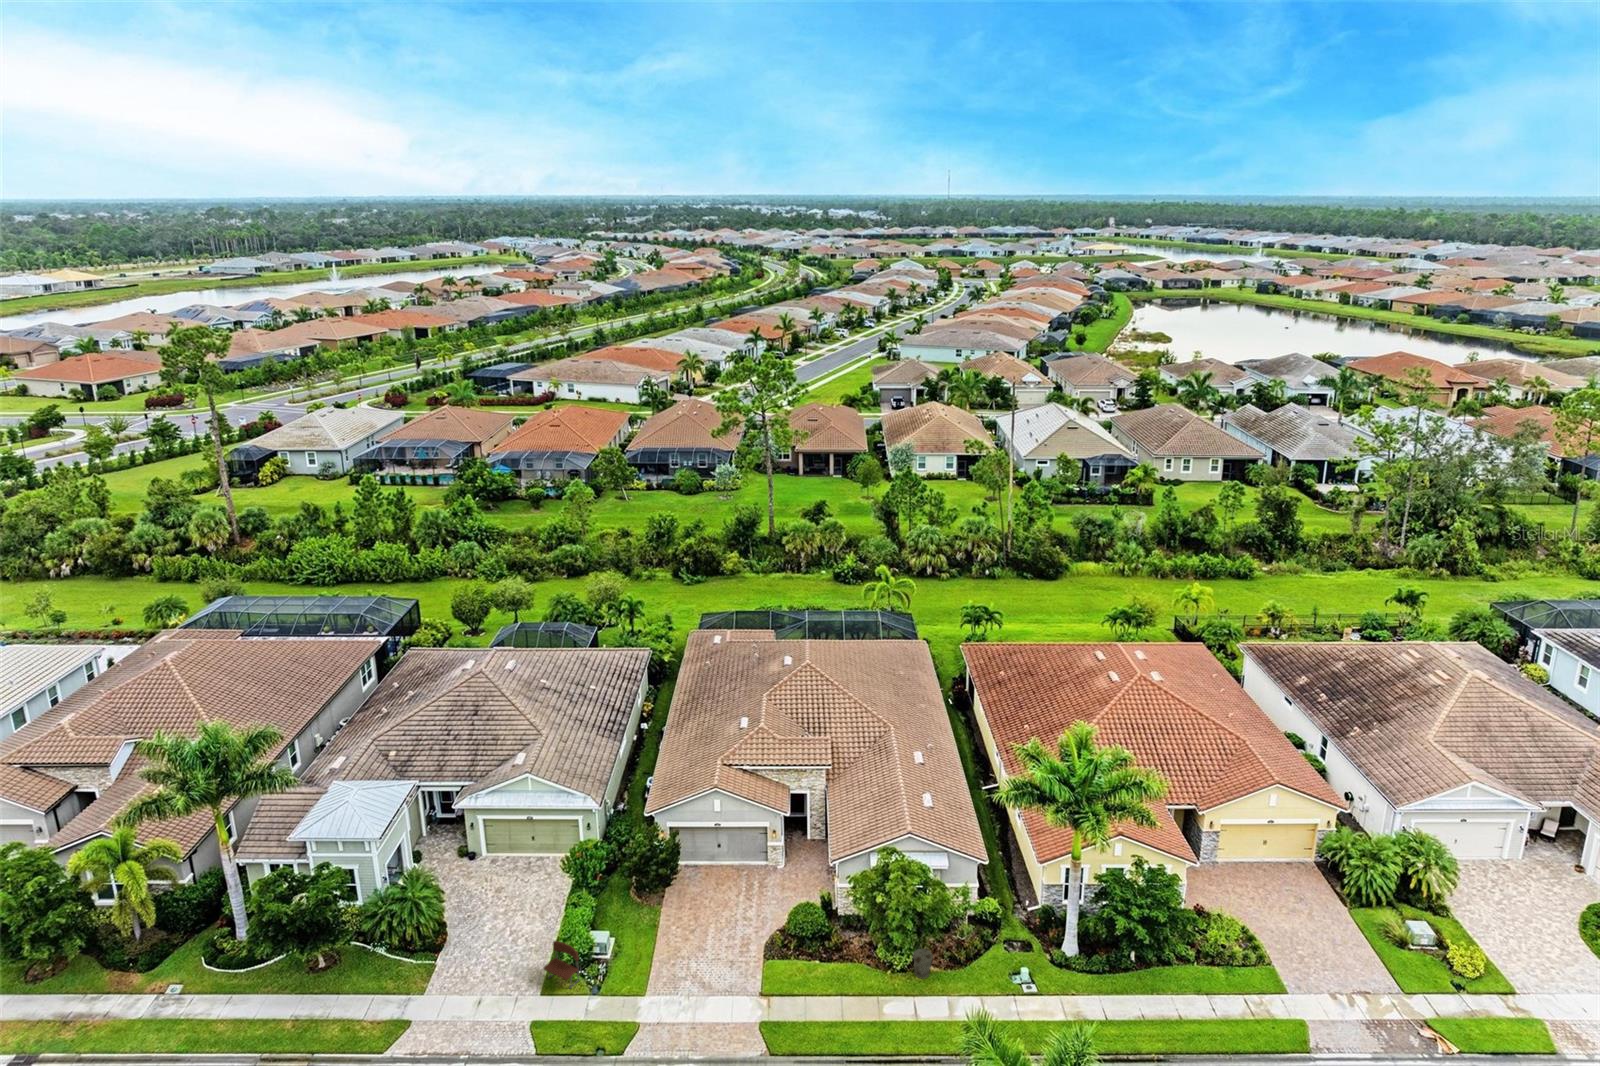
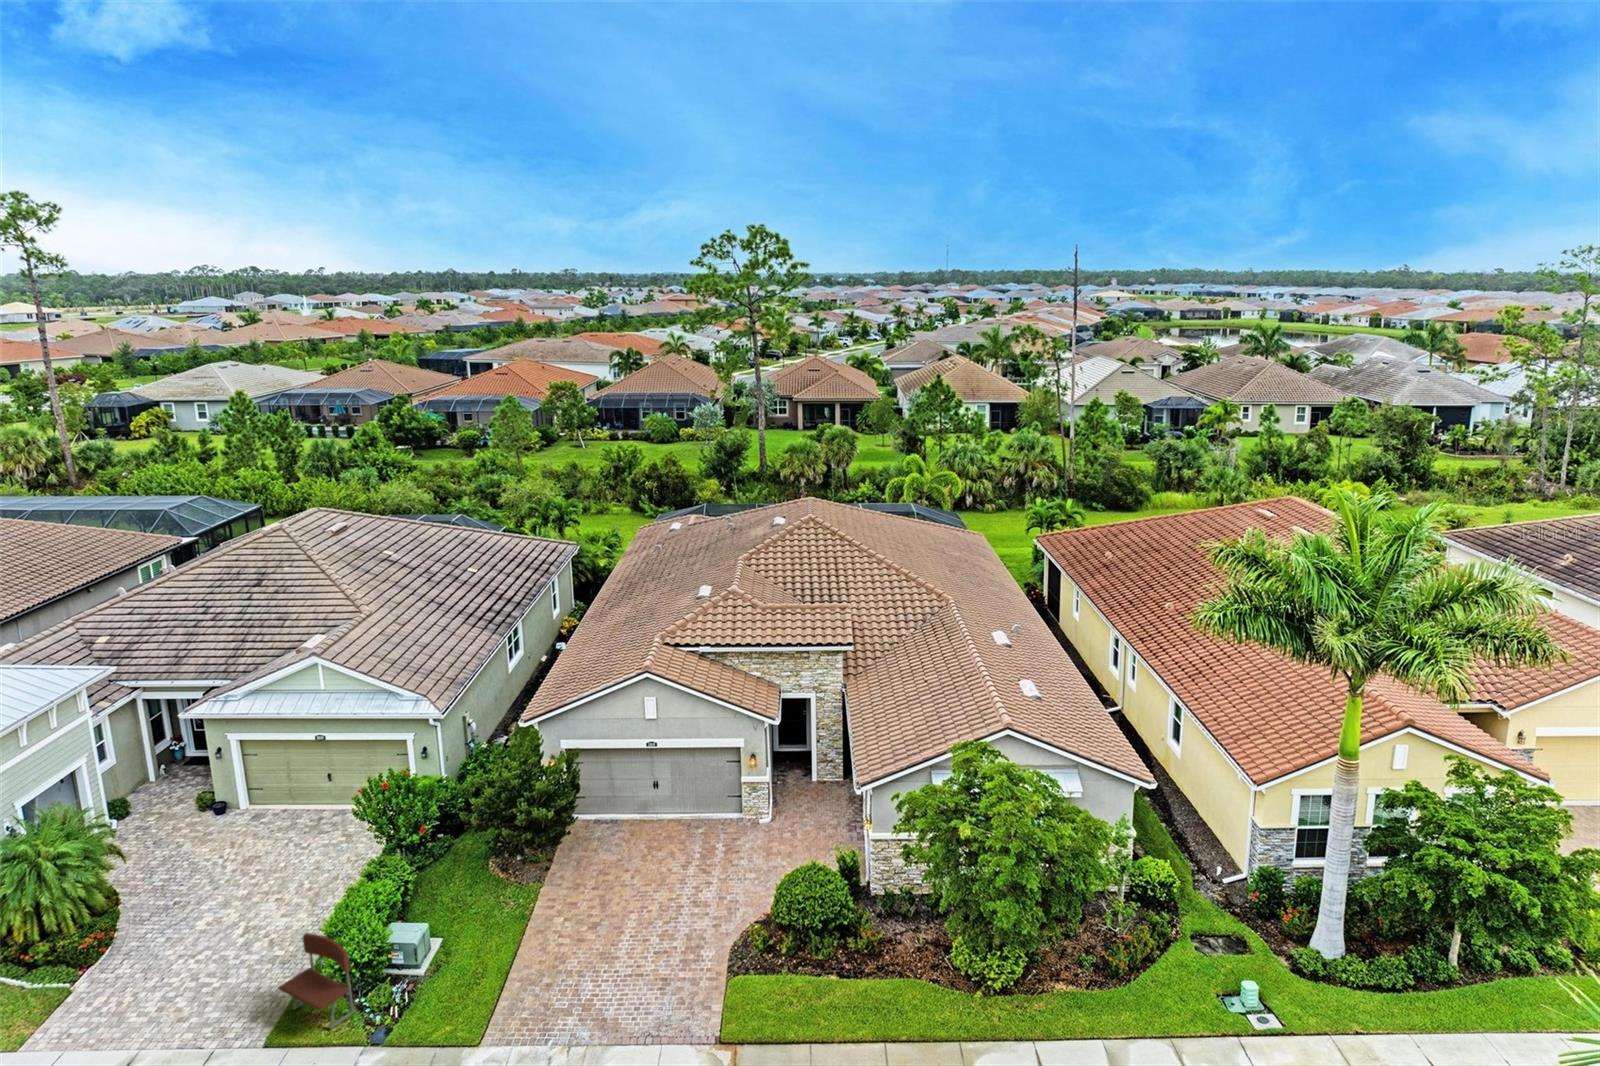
trash can: present [913,949,933,979] -> none [1024,946,1065,1005]

